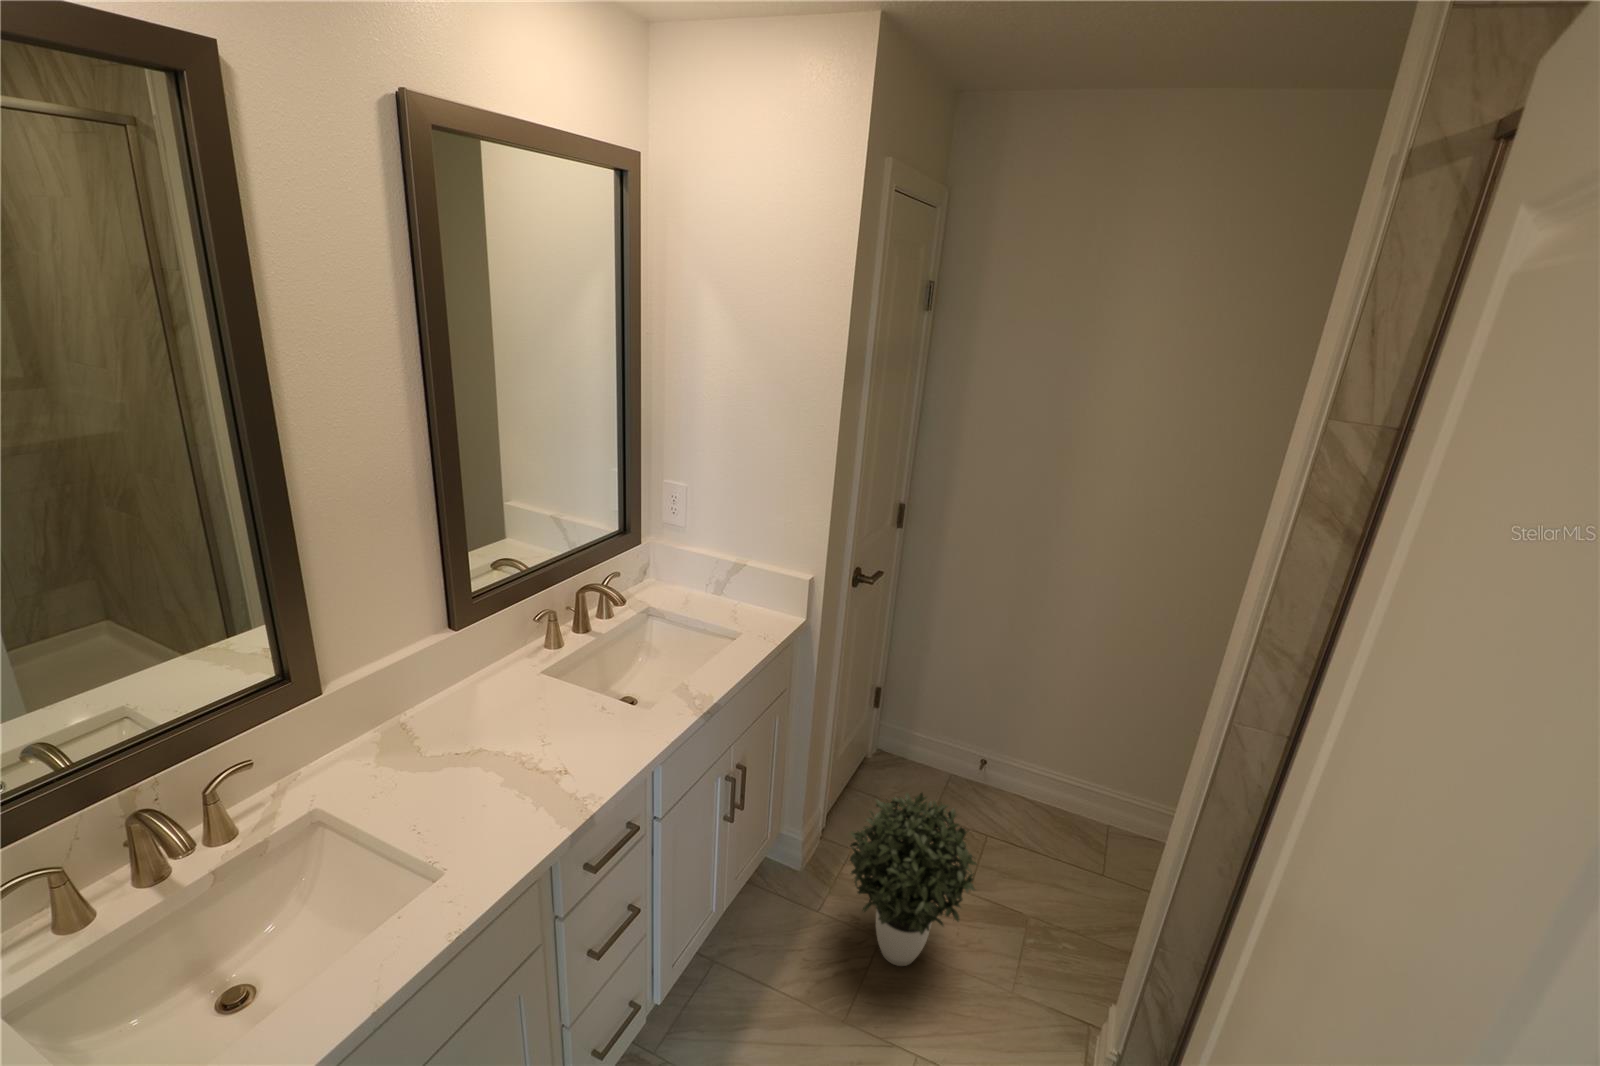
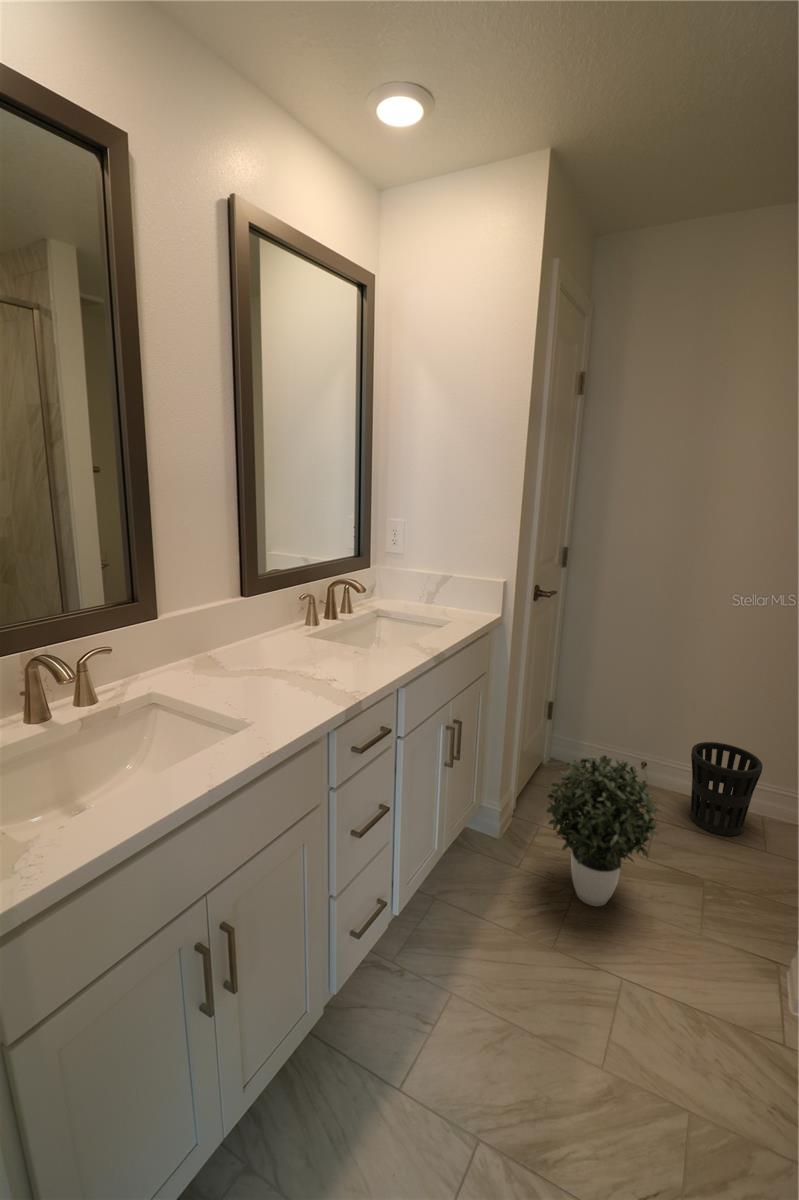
wastebasket: none [1027,748,1110,860] -> present [690,742,763,836]

